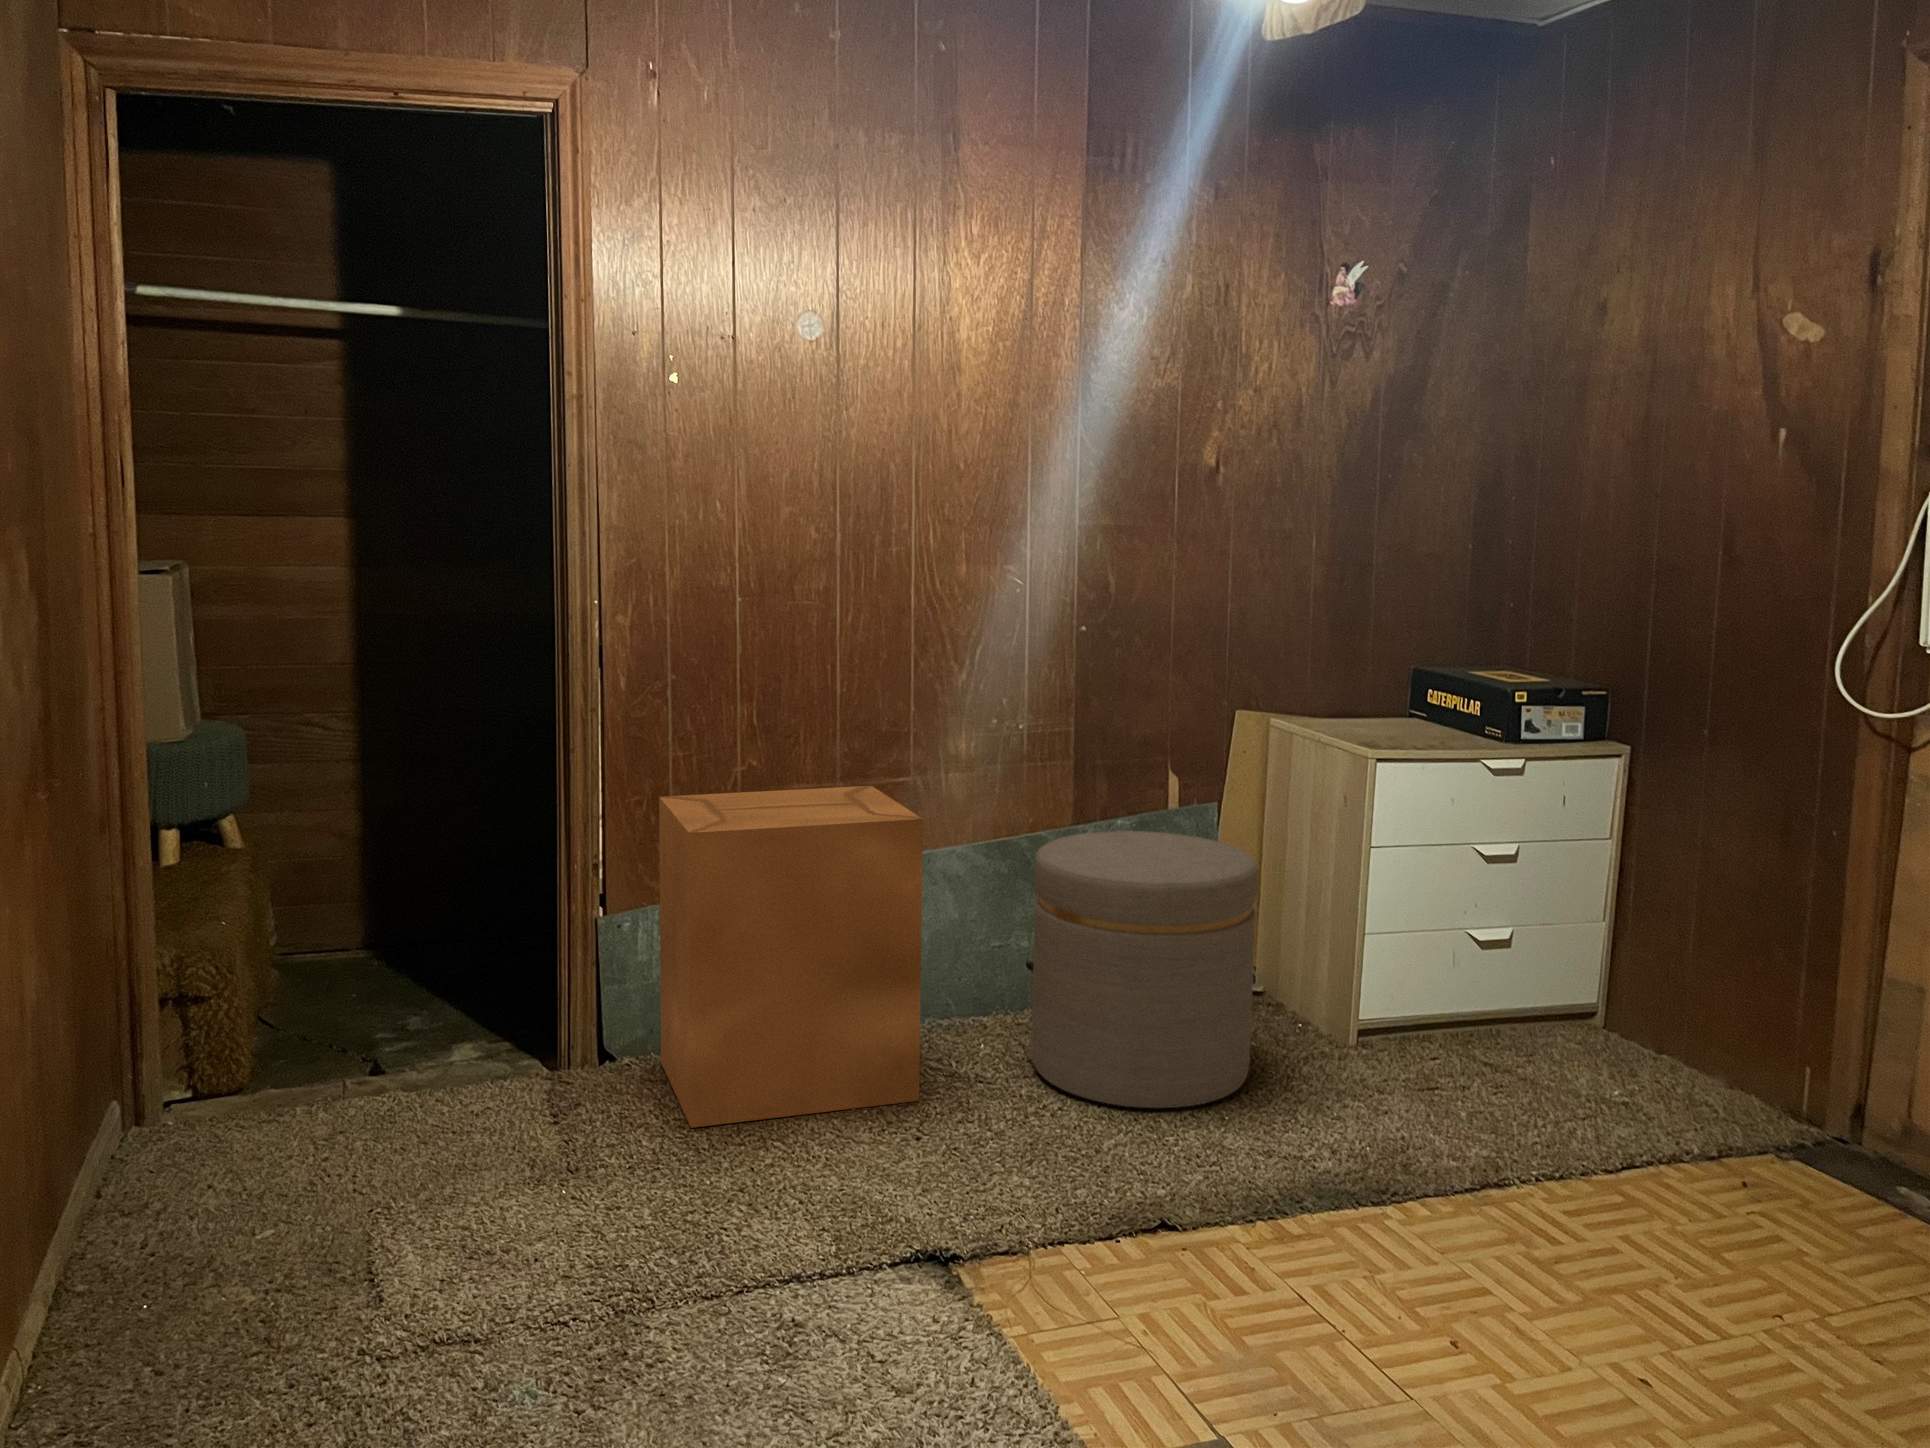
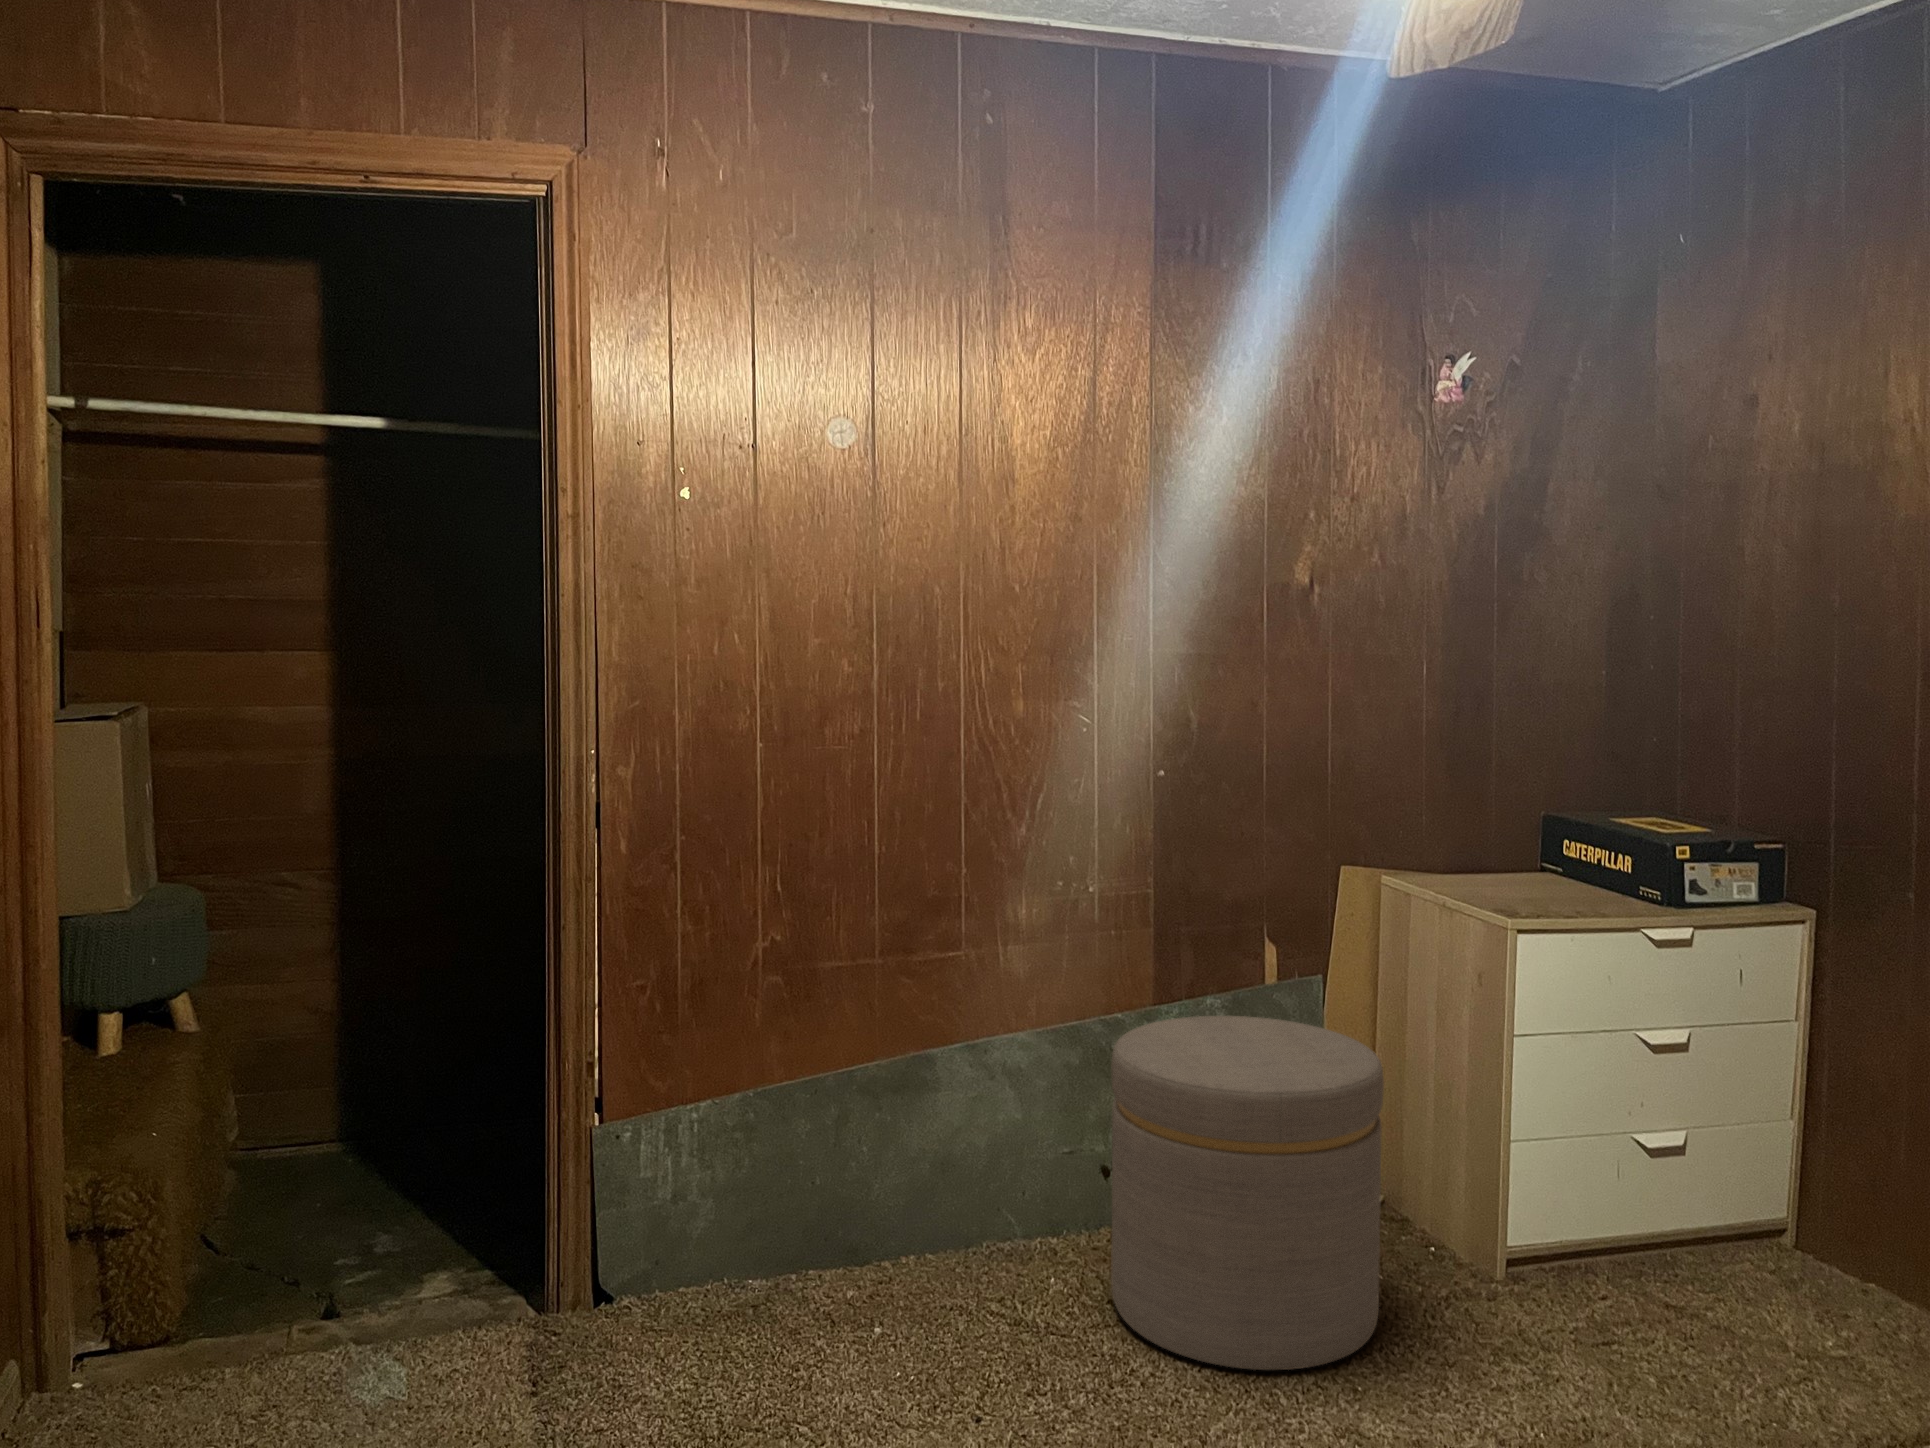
cardboard box: present [659,786,923,1128] -> none [666,965,979,1400]

